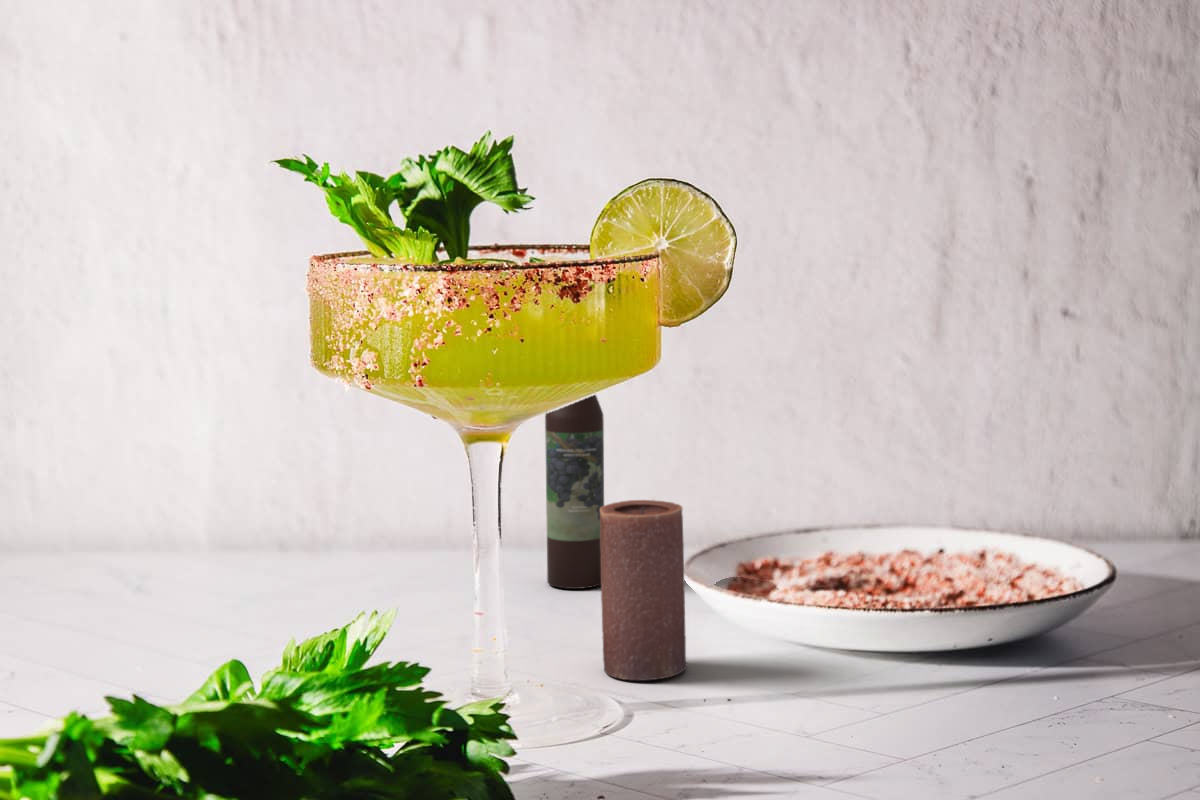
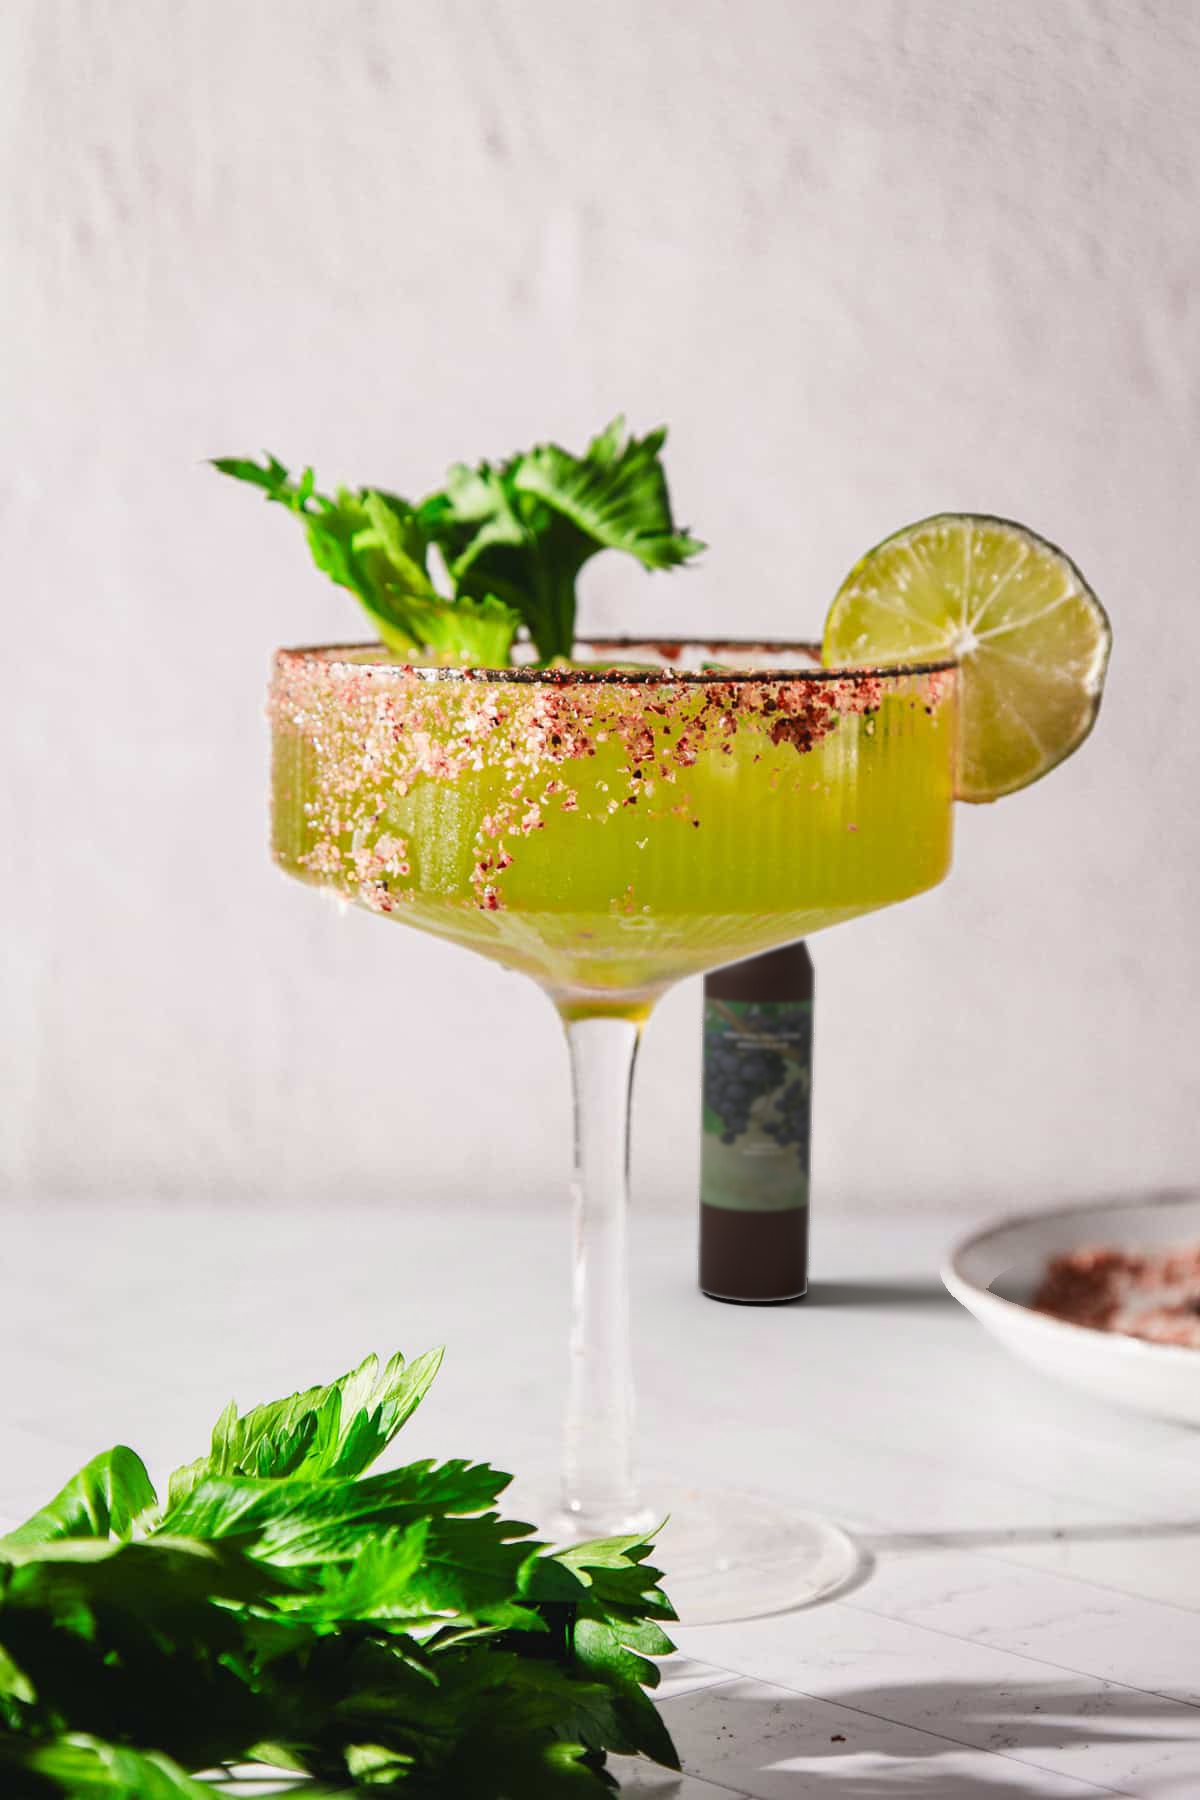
candle: present [600,500,687,680] -> none [820,1141,985,1497]

